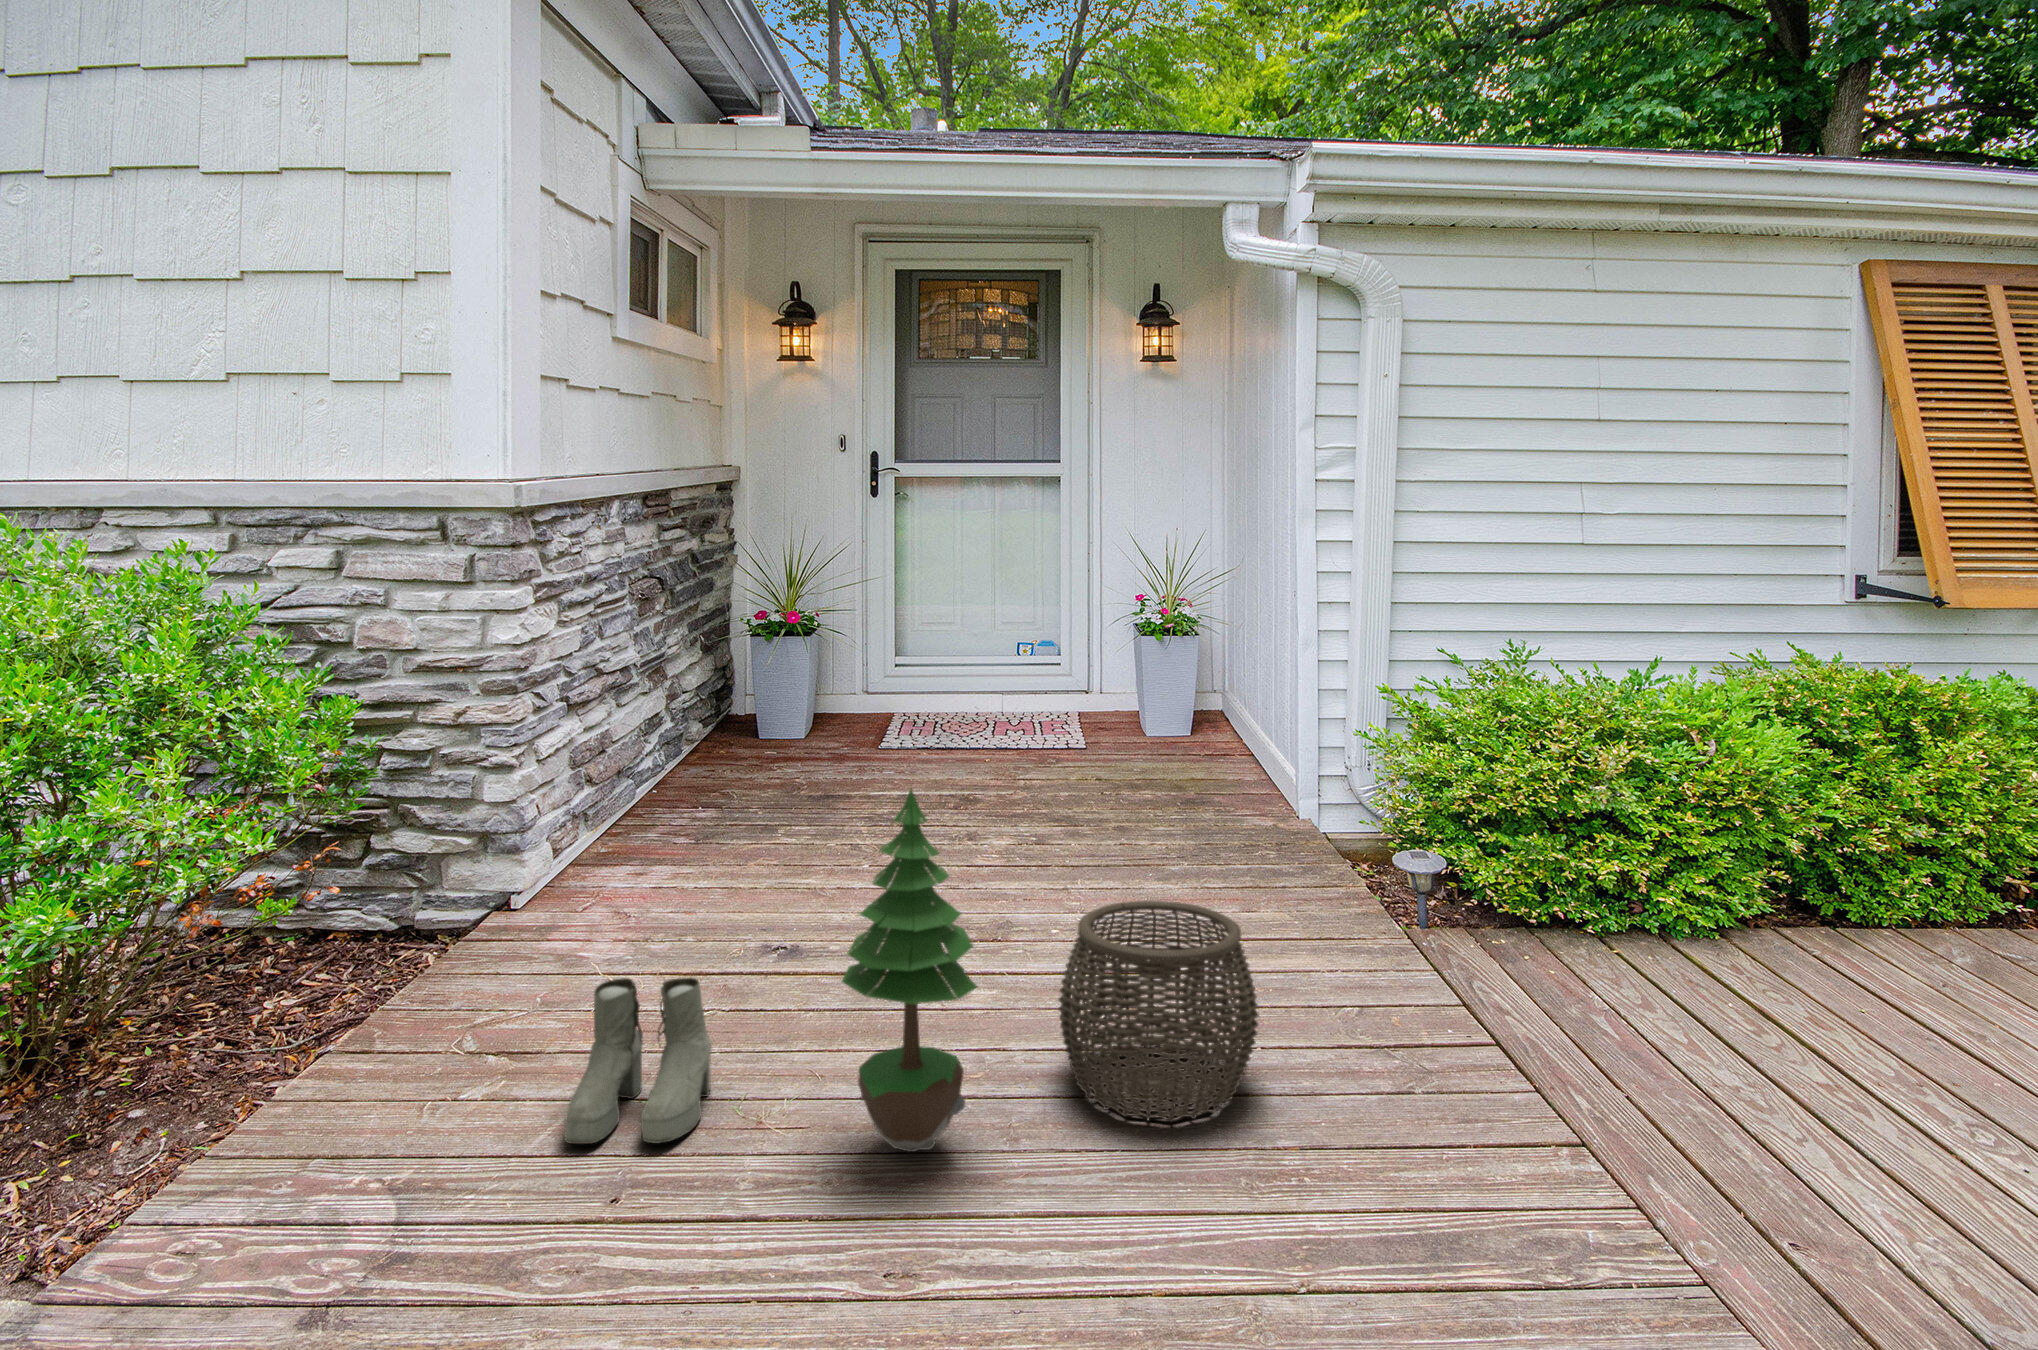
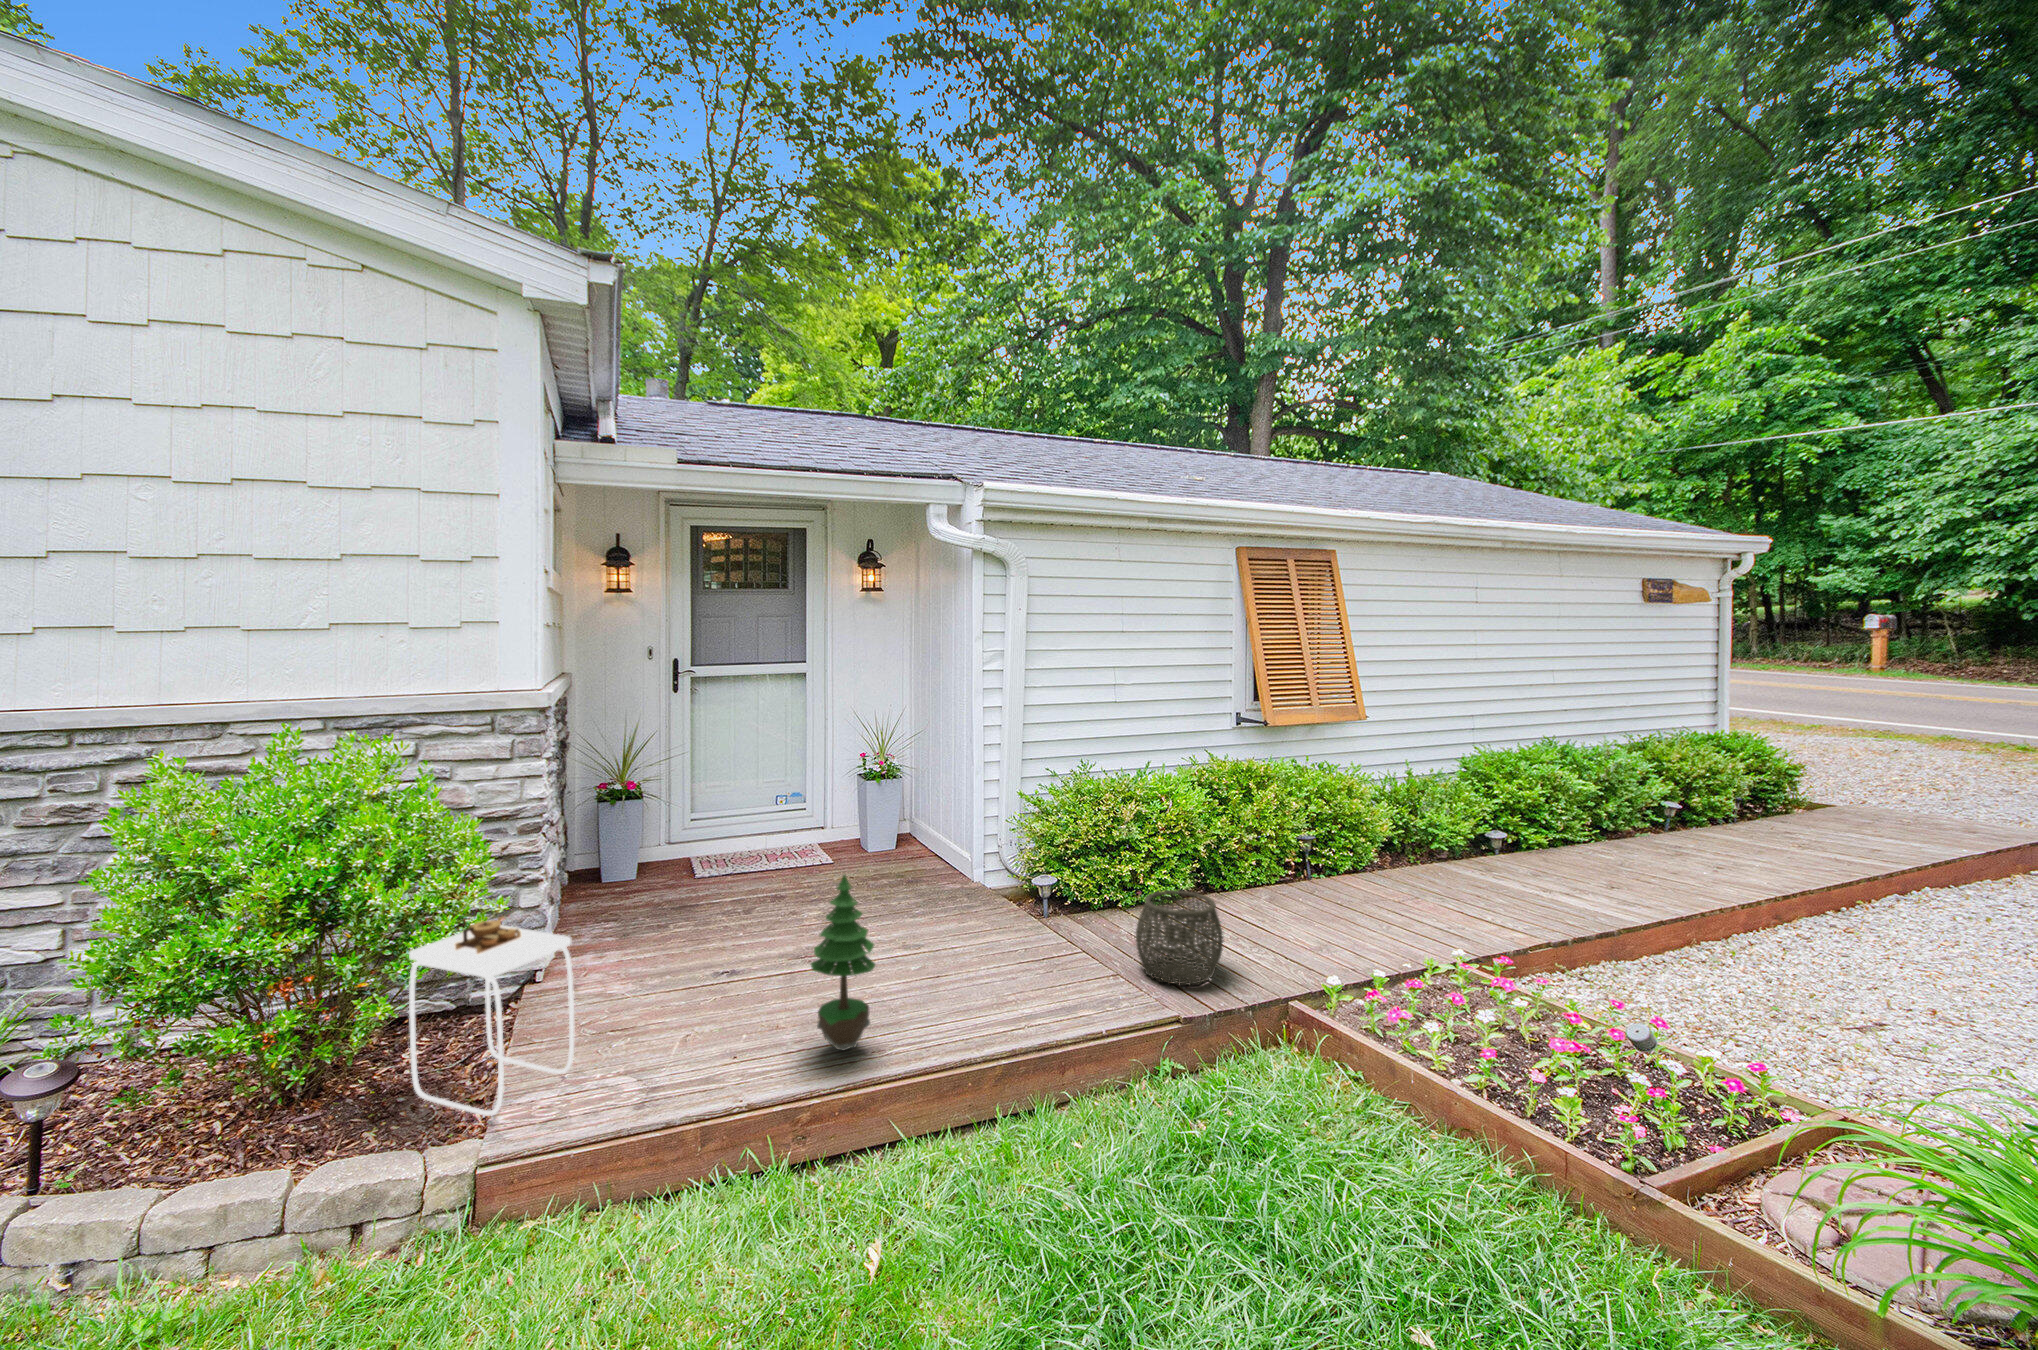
side table: none [173,820,435,1165] -> present [409,920,574,1116]
woven basket: present [1058,901,1258,1121] -> present [1136,890,1224,985]
boots: present [564,978,711,1144] -> none [658,981,726,1076]

